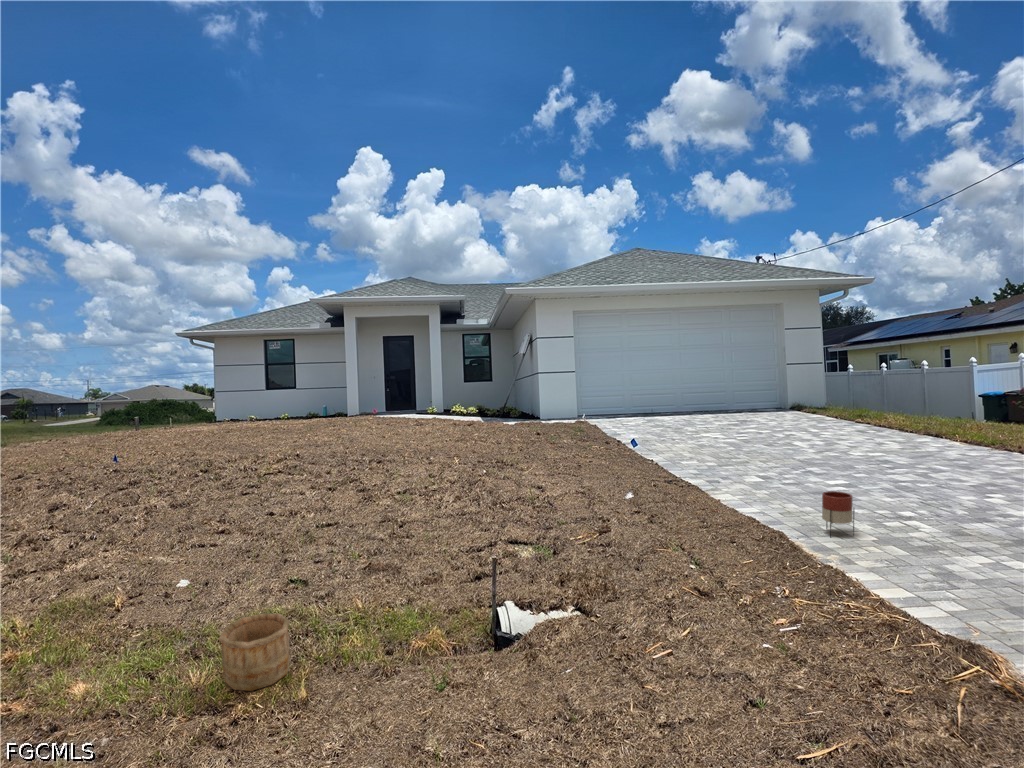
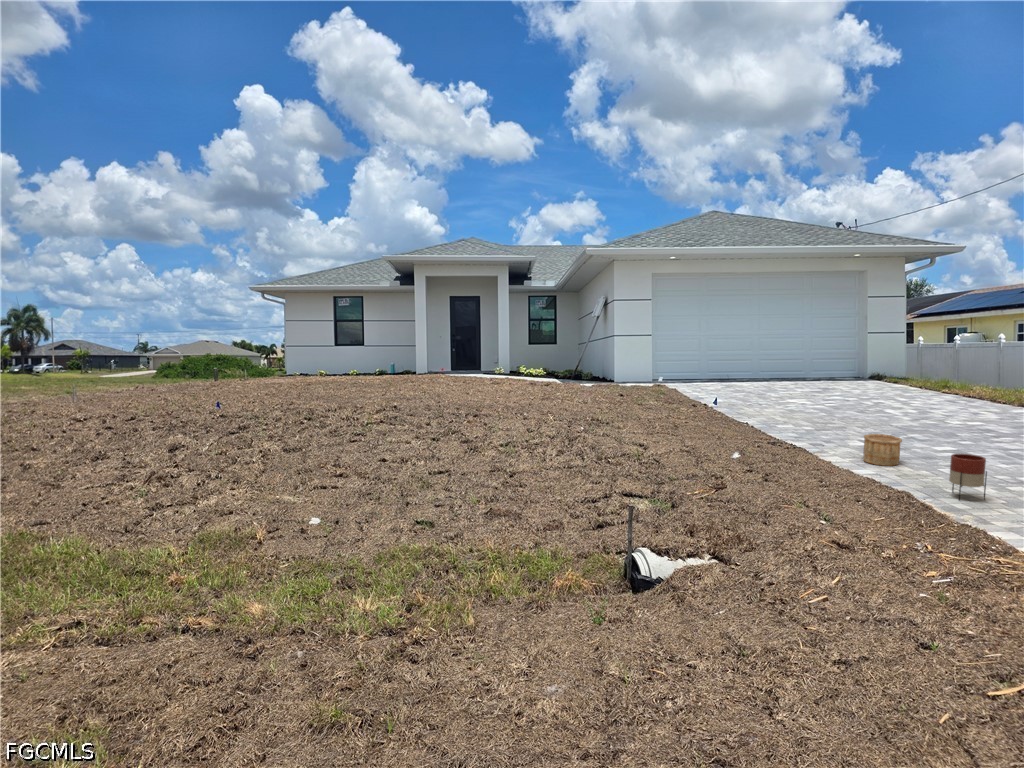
wooden bucket: present [219,614,290,691] -> present [863,434,902,466]

